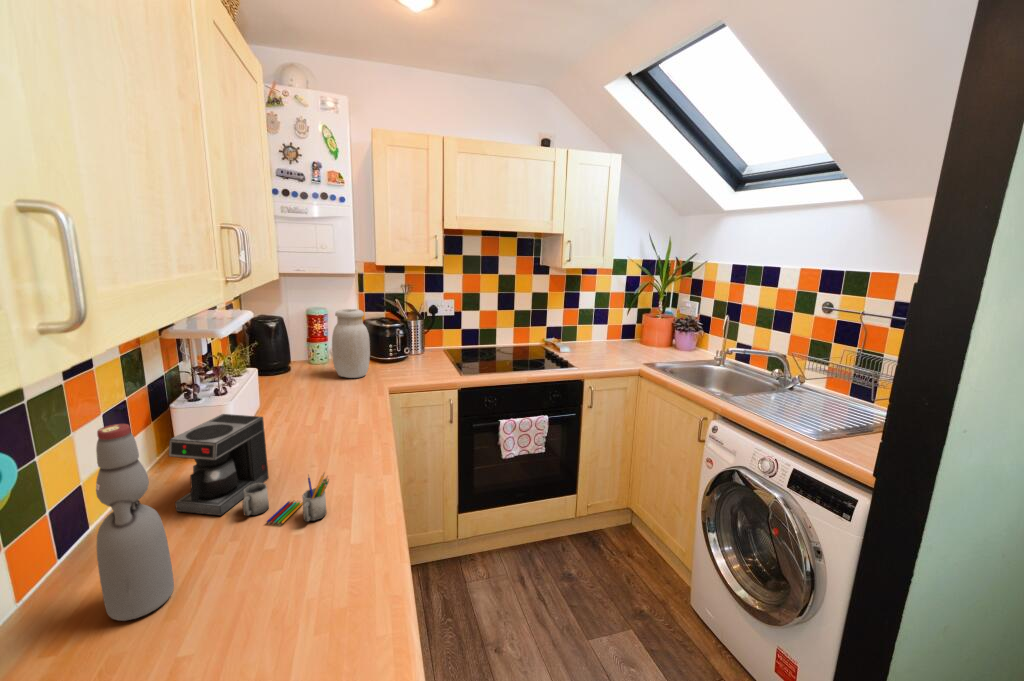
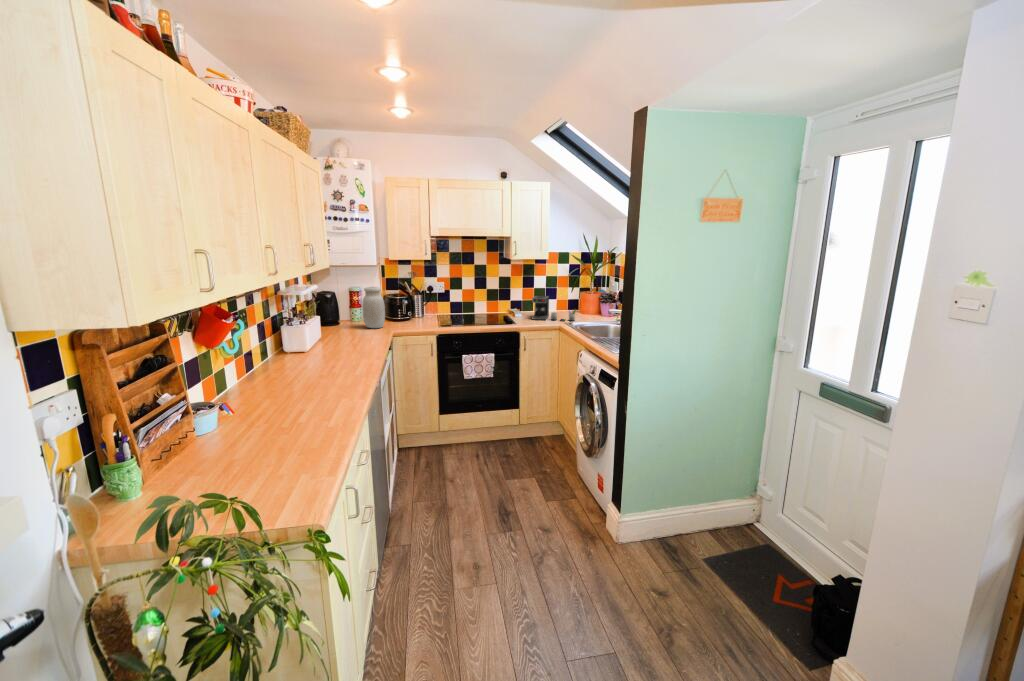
coffee maker: present [169,414,329,524] -> present [532,296,576,321]
bottle: present [96,424,174,621] -> none [266,316,290,387]

